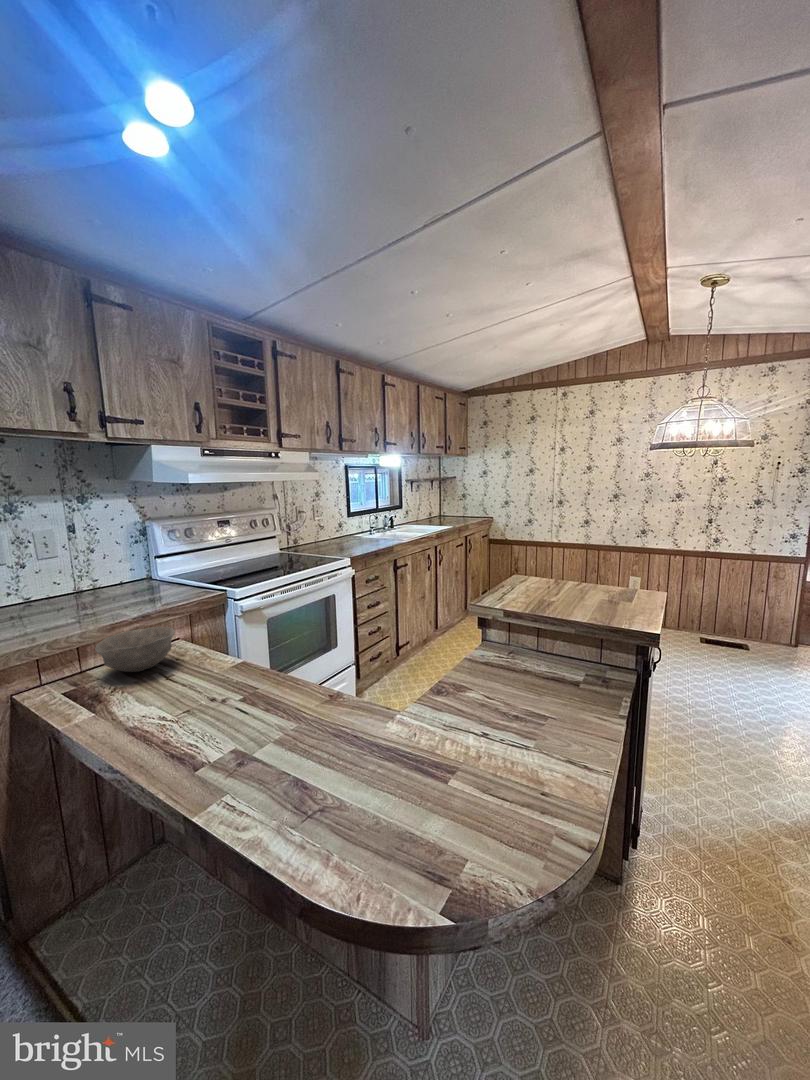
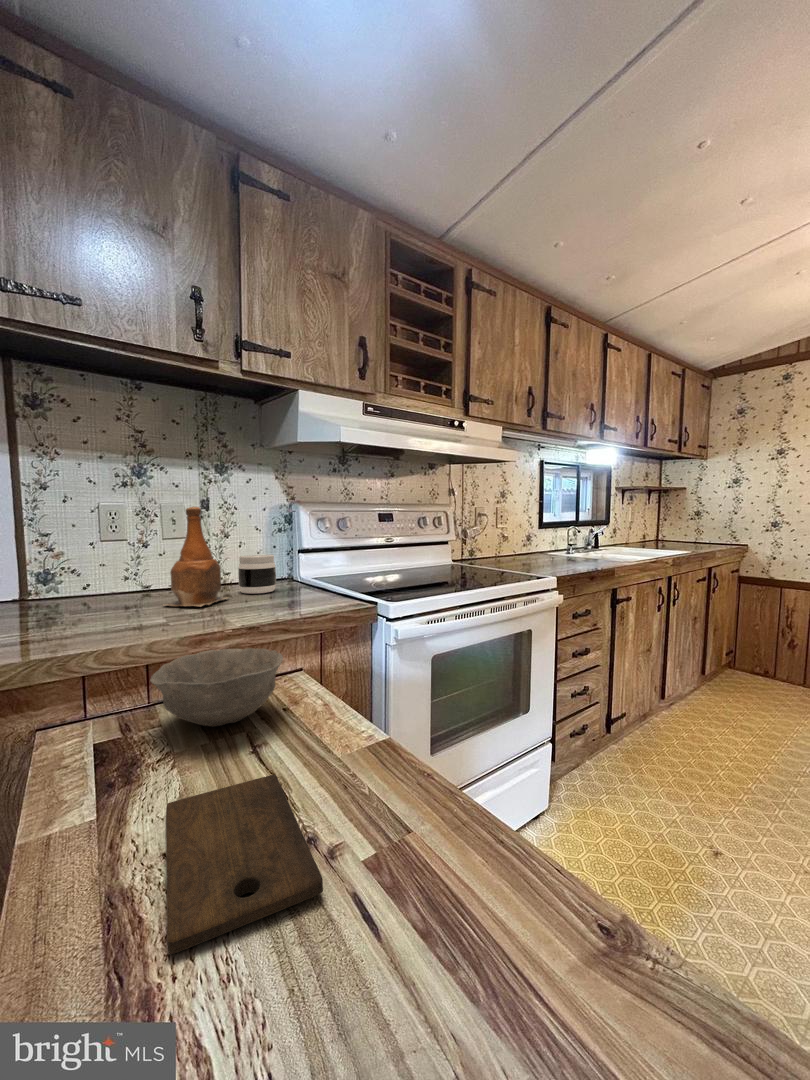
bottle: none [56,535,109,611] -> present [165,507,227,606]
jar: none [110,563,143,594] -> present [238,554,276,594]
cutting board: none [136,681,222,729] -> present [166,775,323,955]

